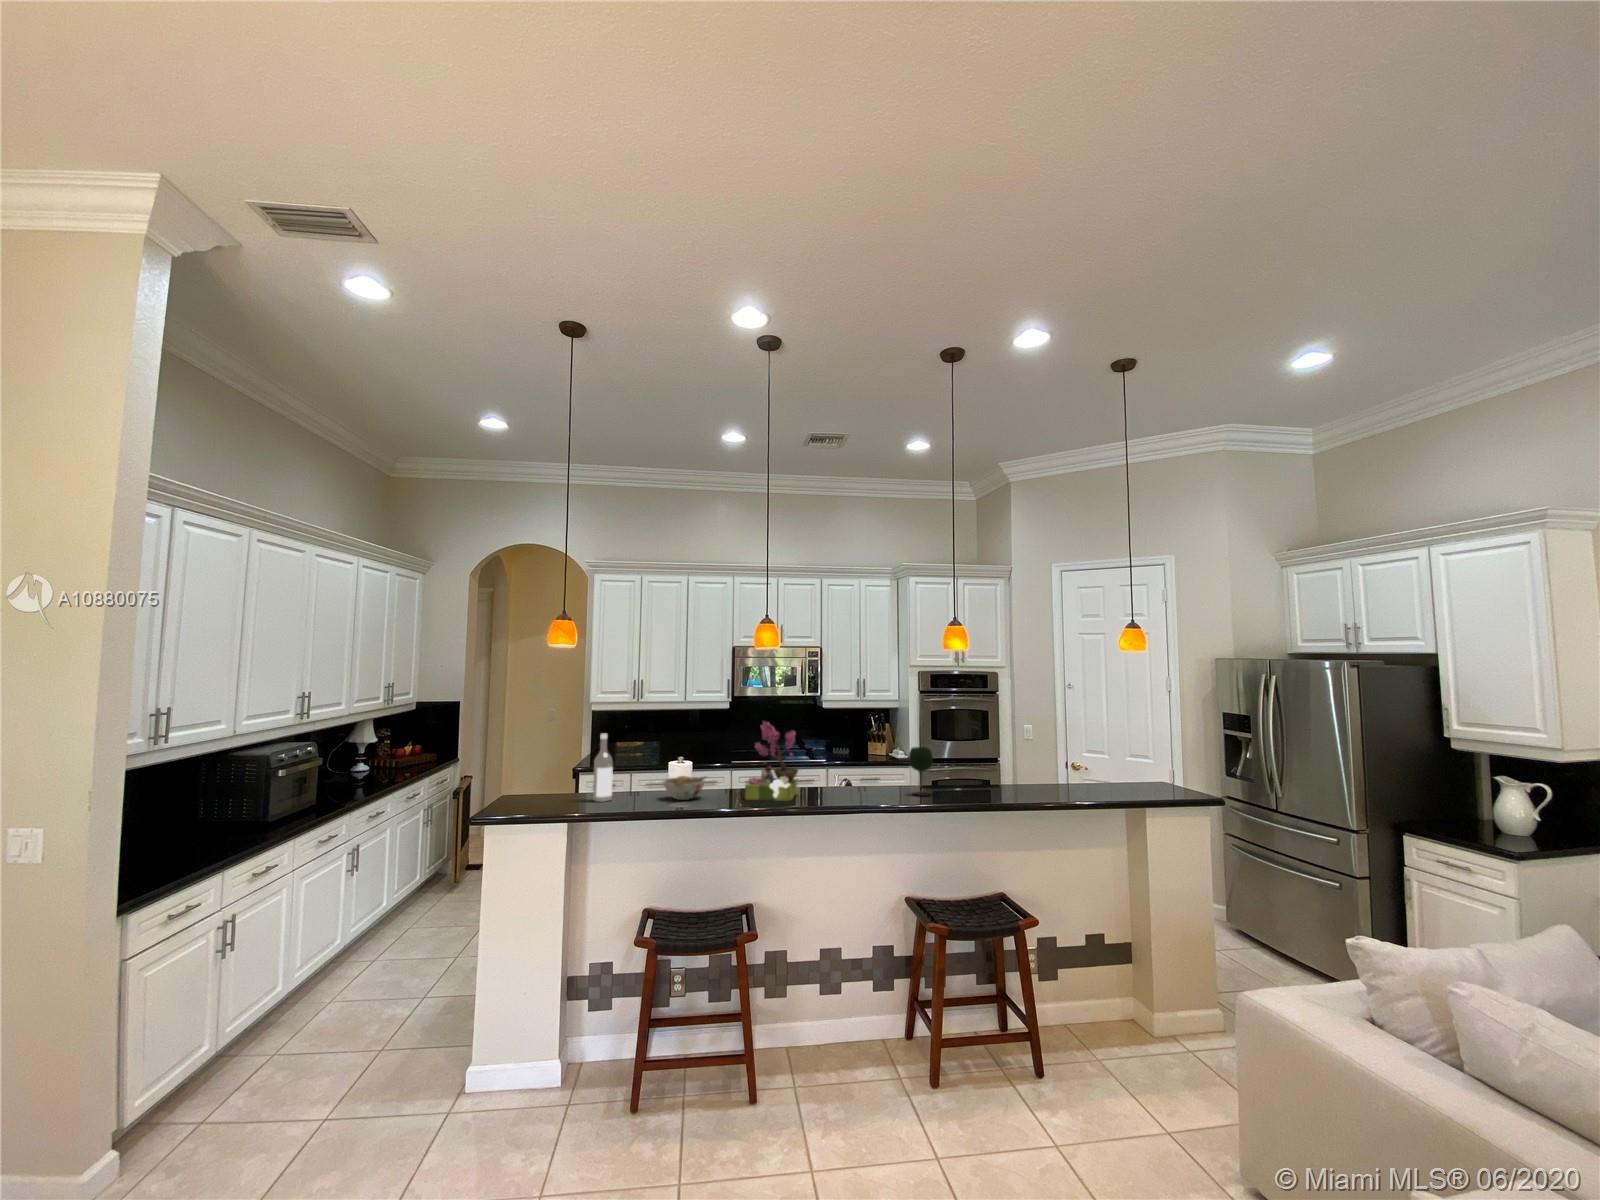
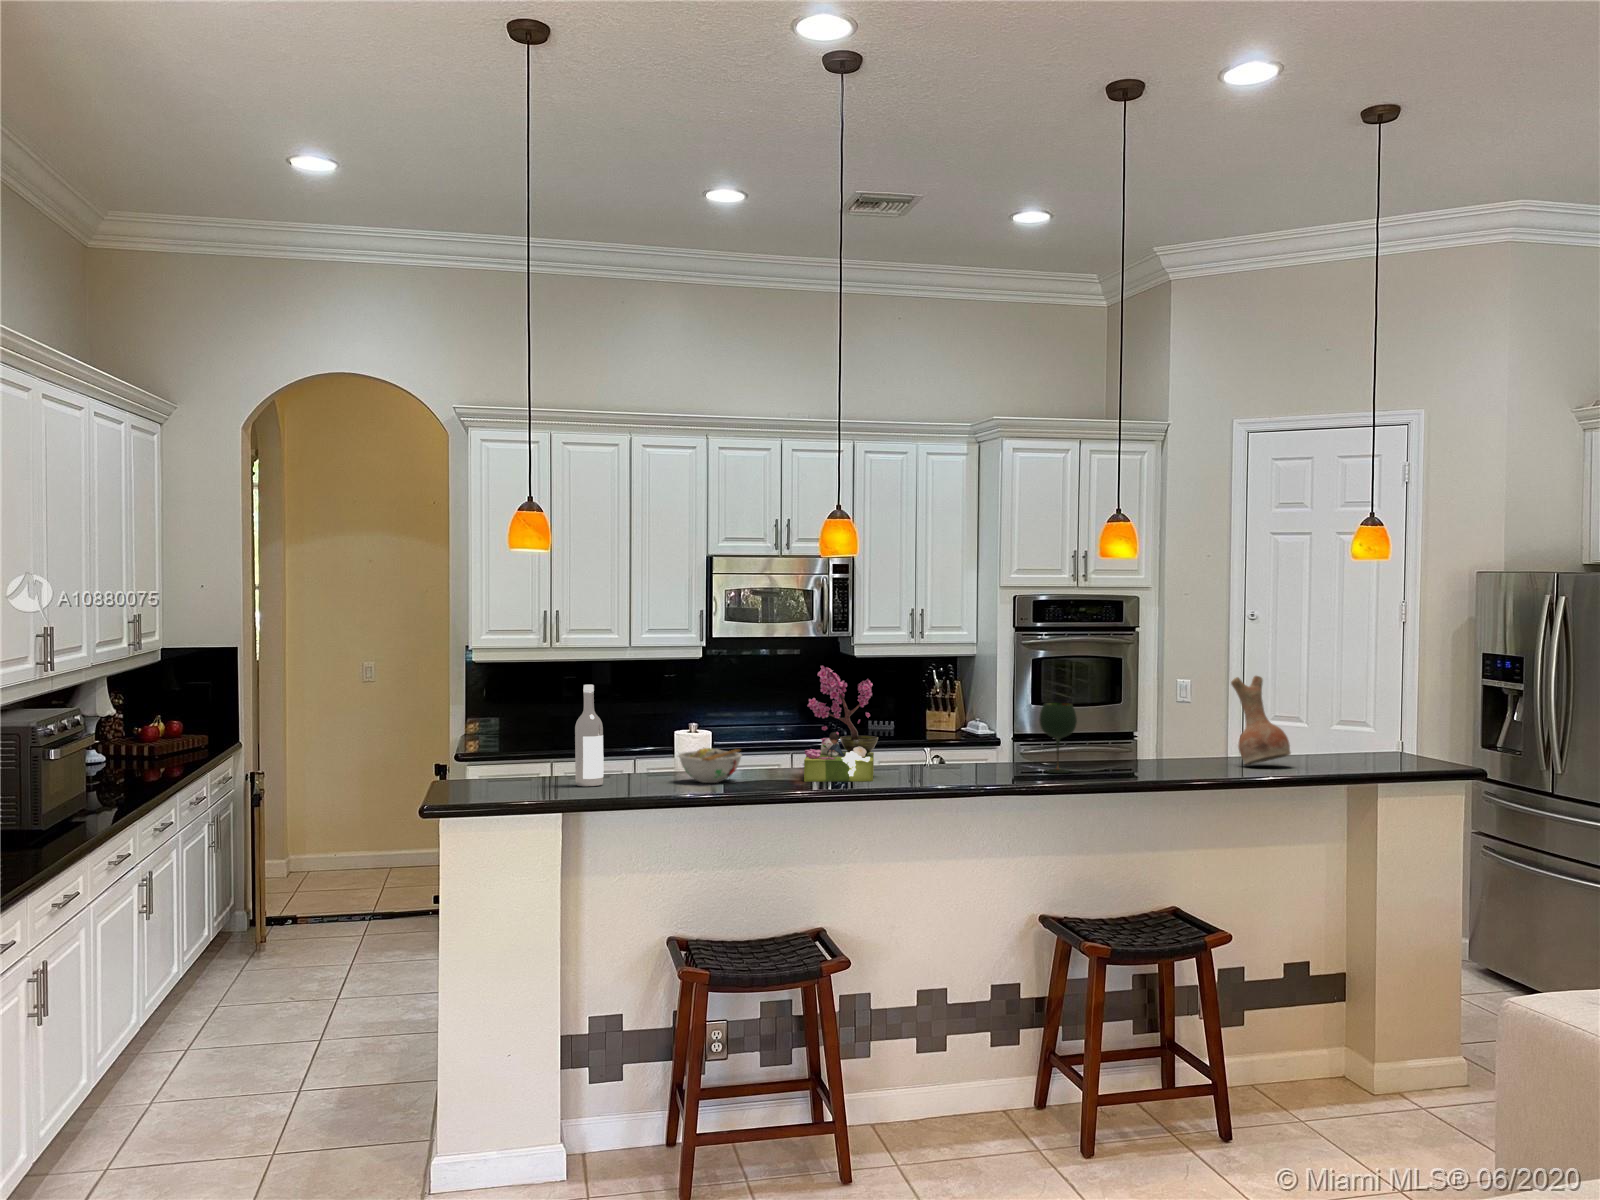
vase: none [1042,729,1084,791] -> present [1231,676,1291,765]

